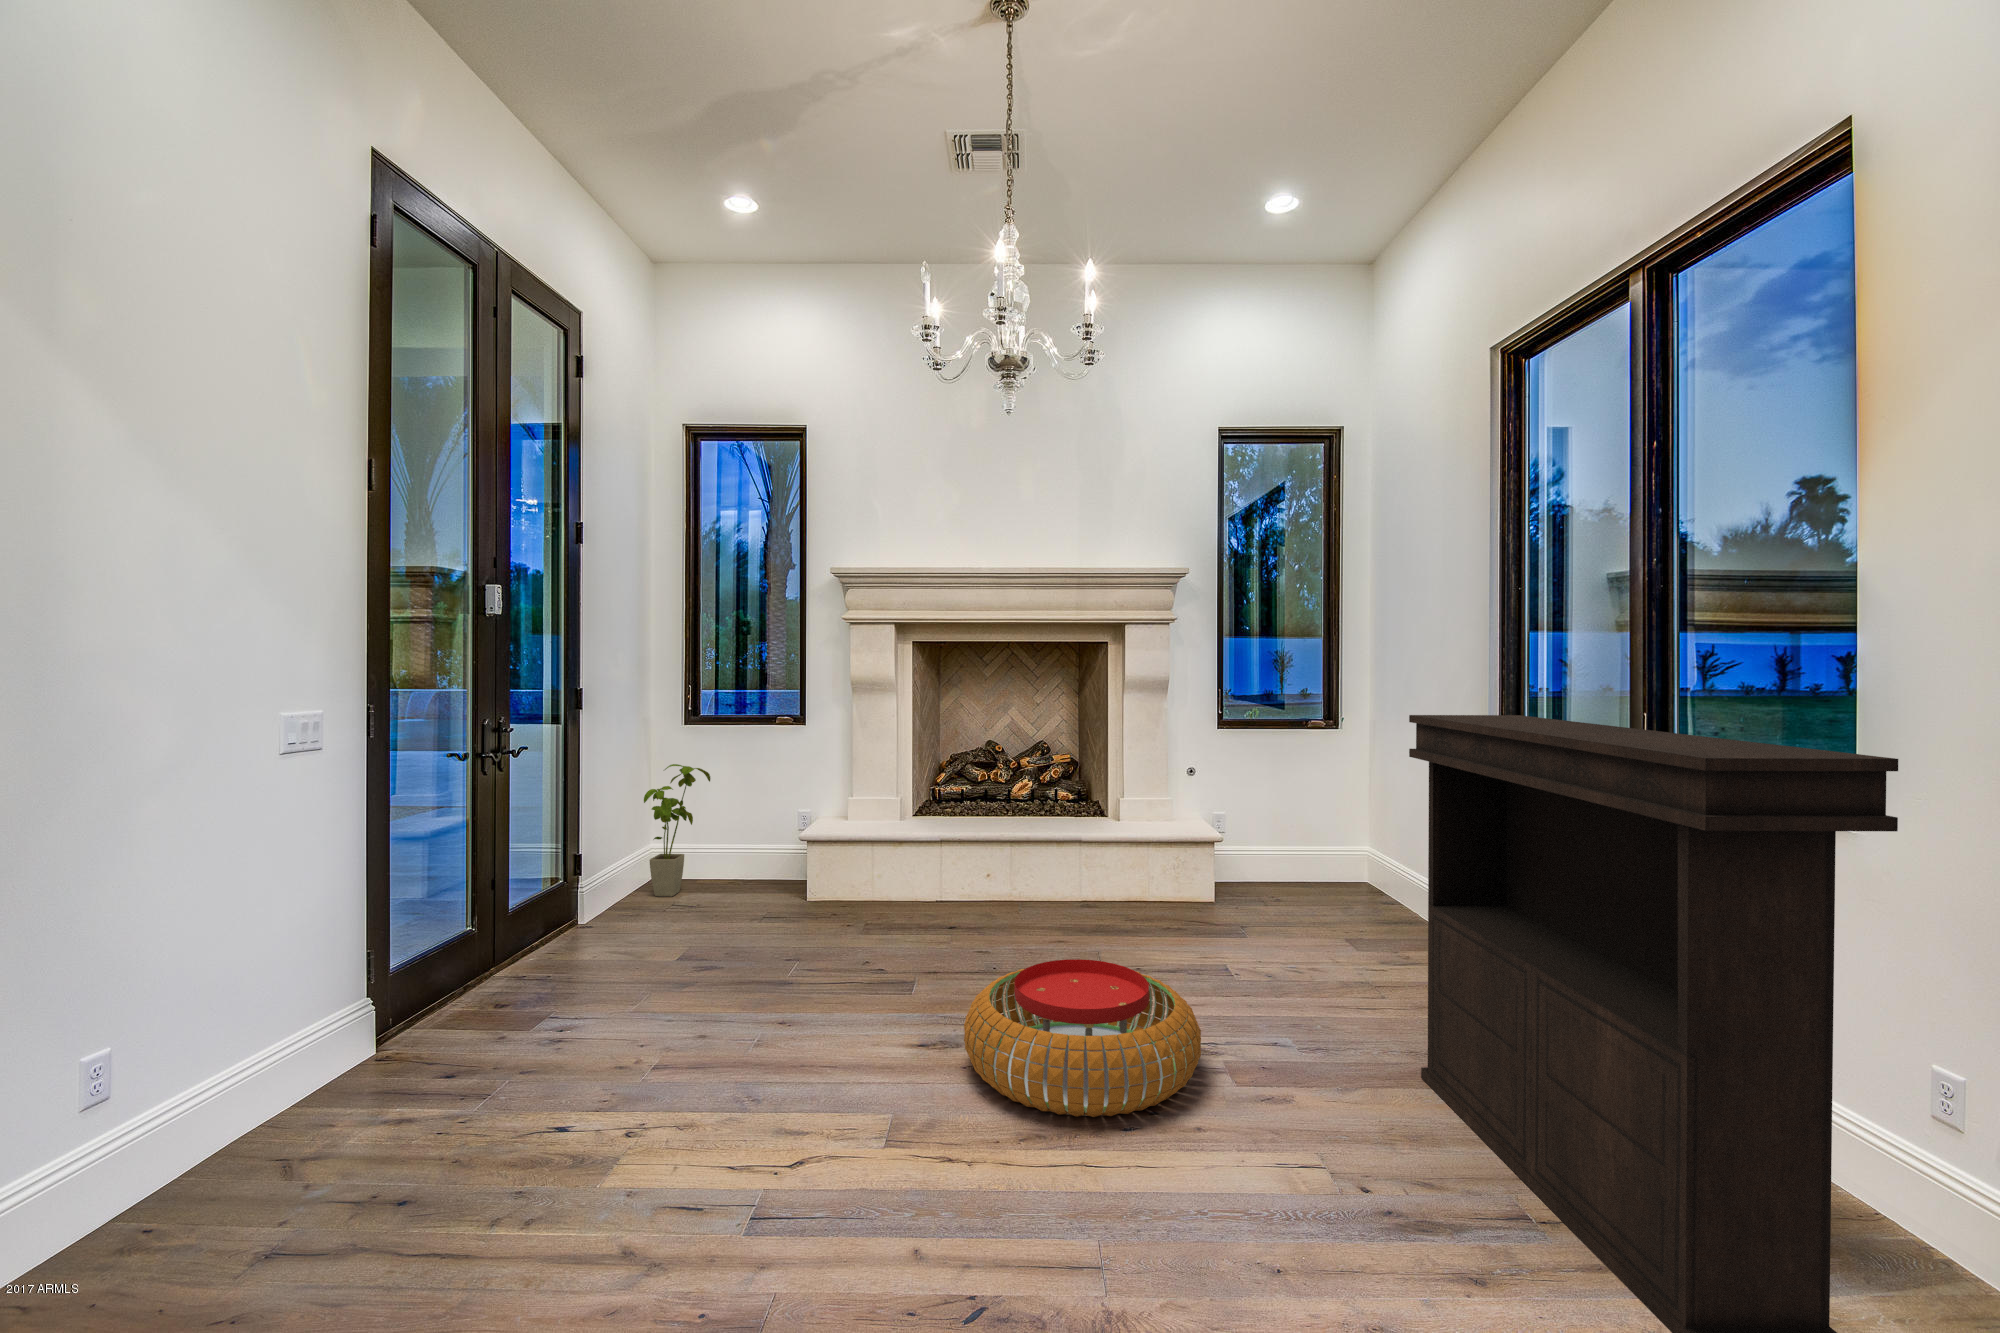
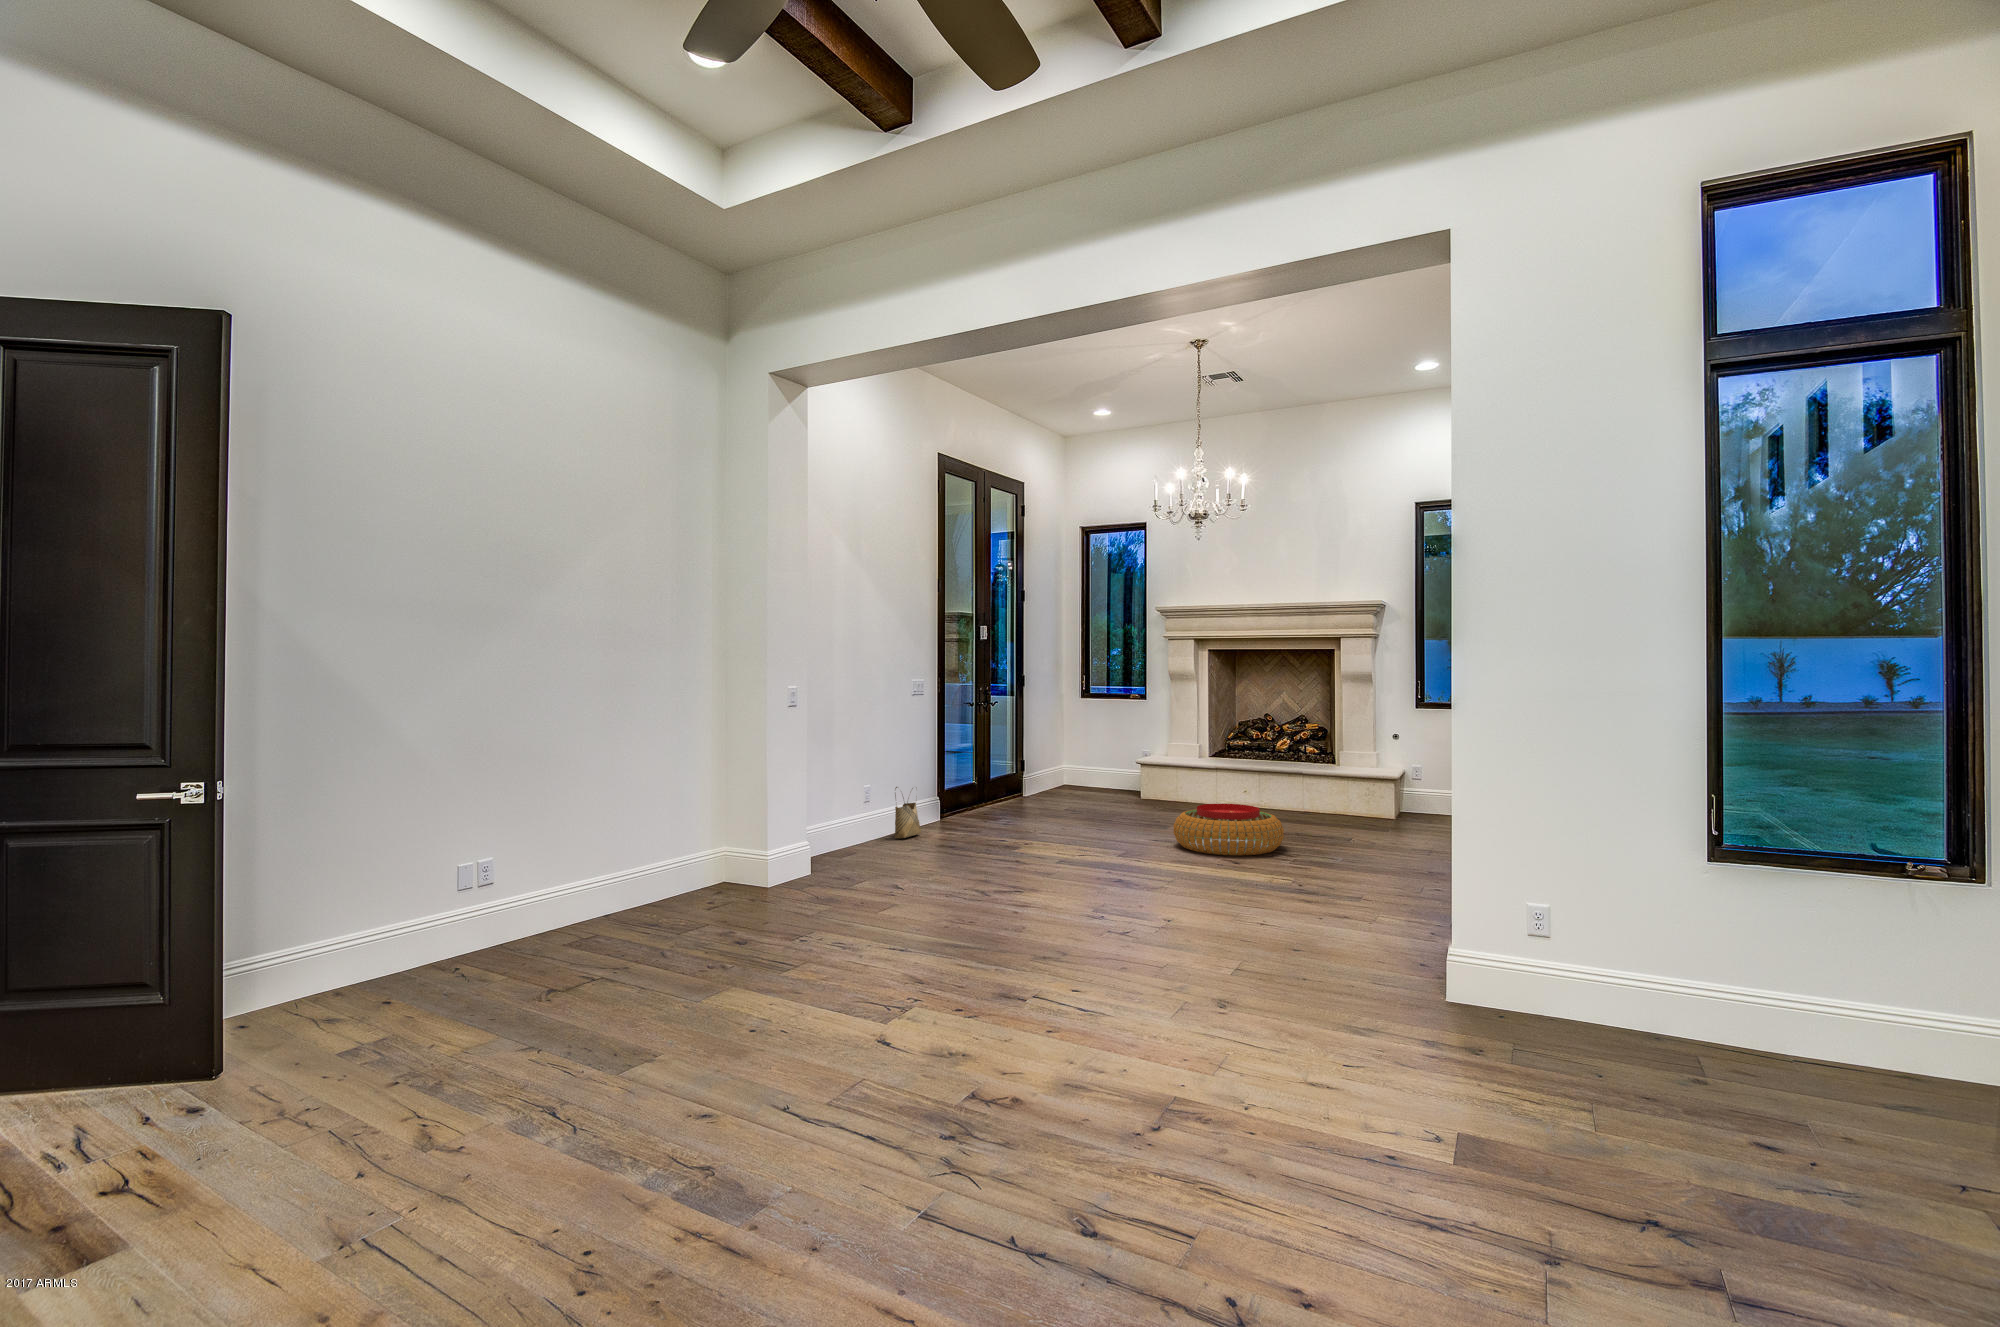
console table: present [1409,715,1898,1333] -> none [1360,687,1444,906]
house plant: present [644,764,710,897] -> none [1054,720,1090,794]
woven basket: none [135,1040,256,1223] -> present [894,787,921,838]

